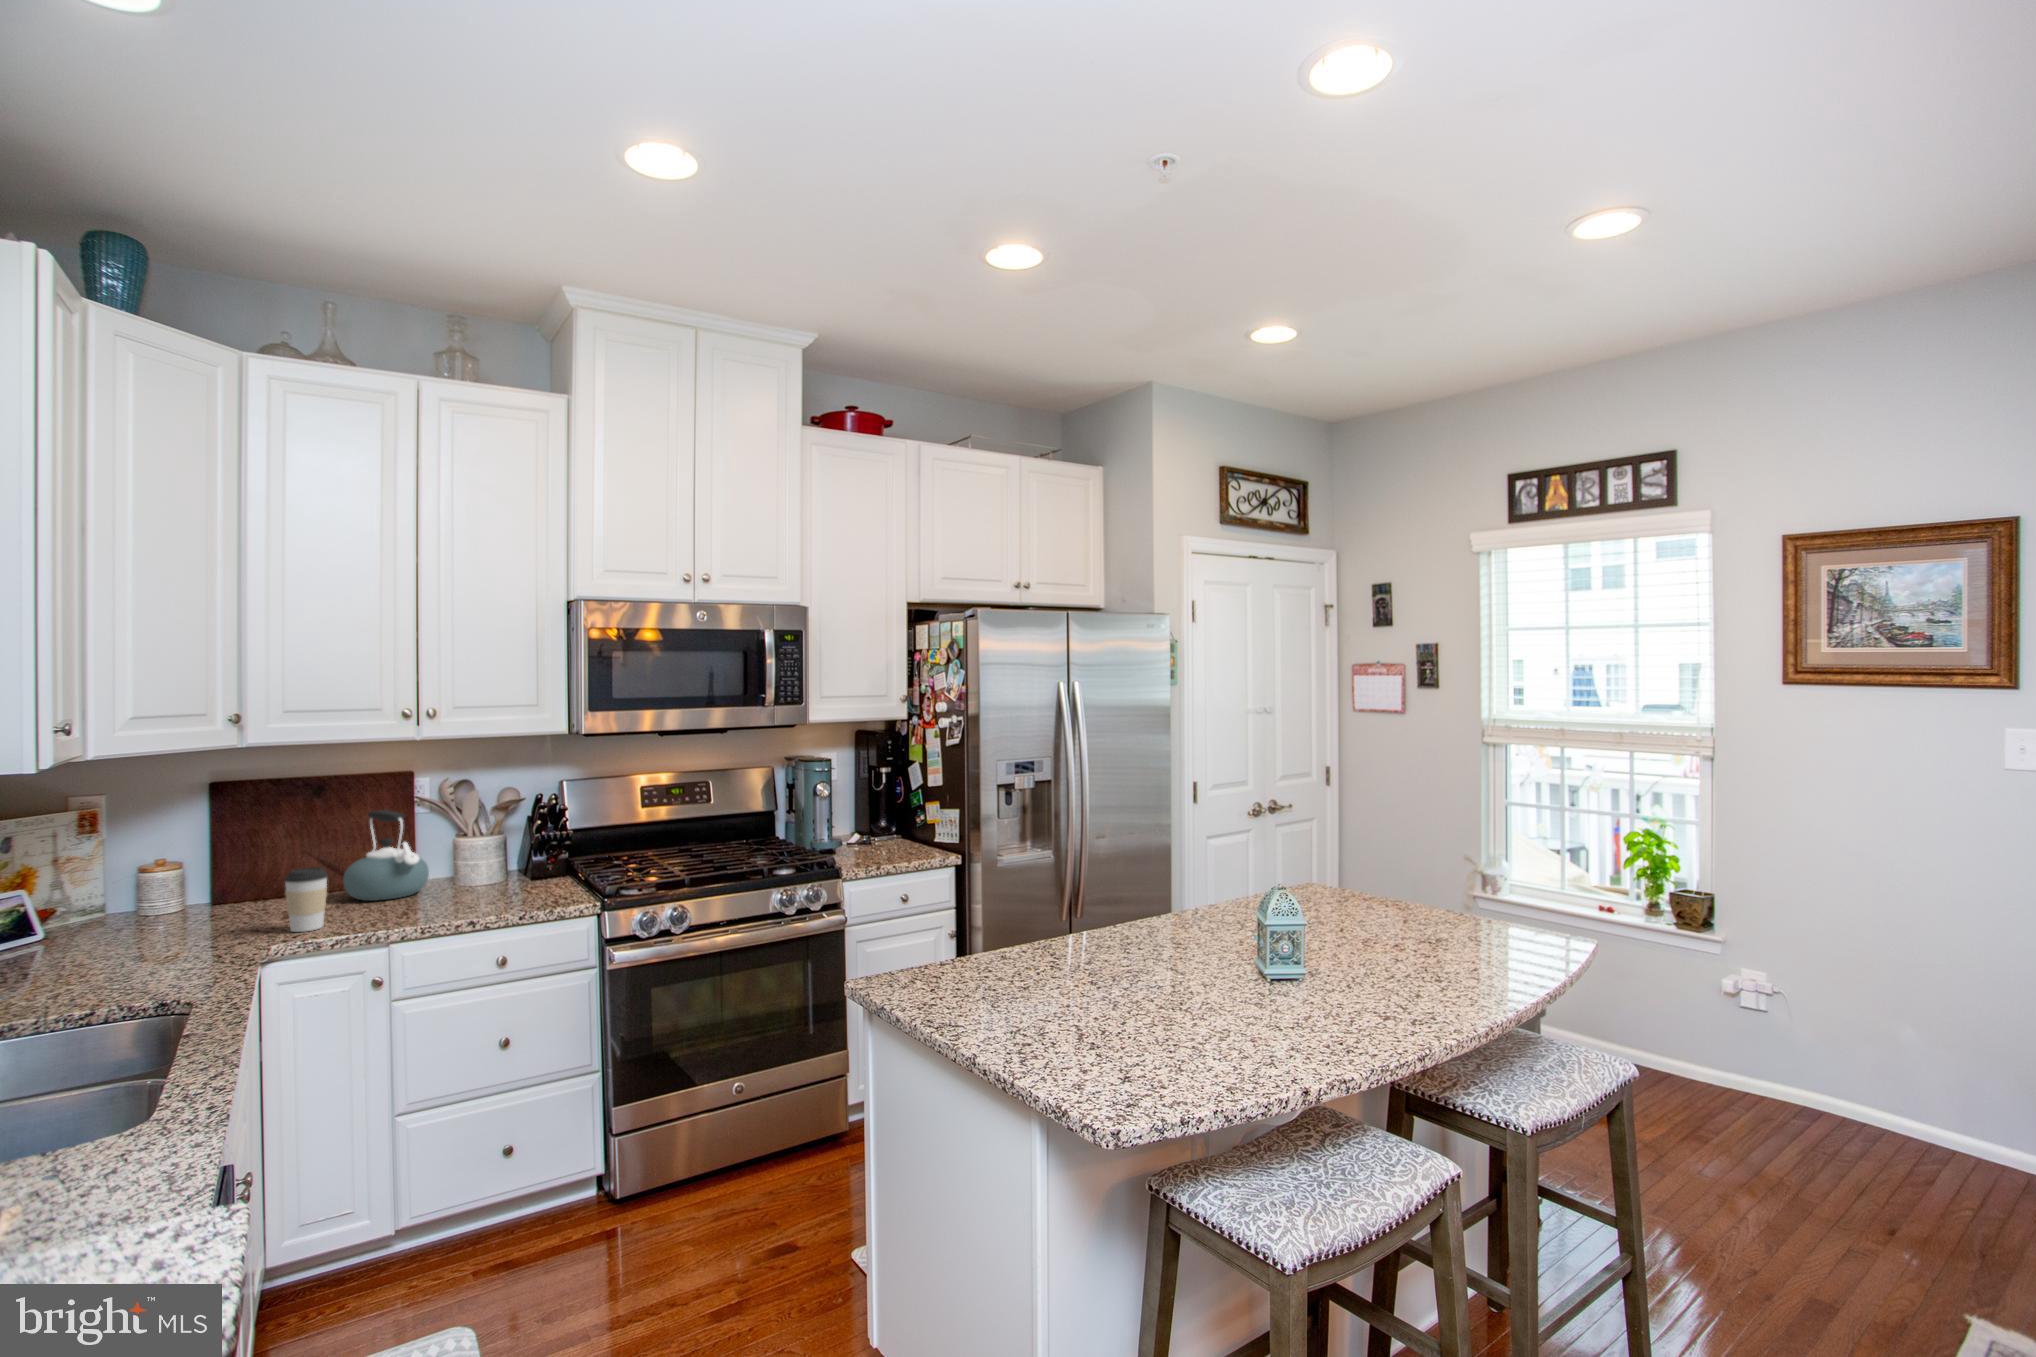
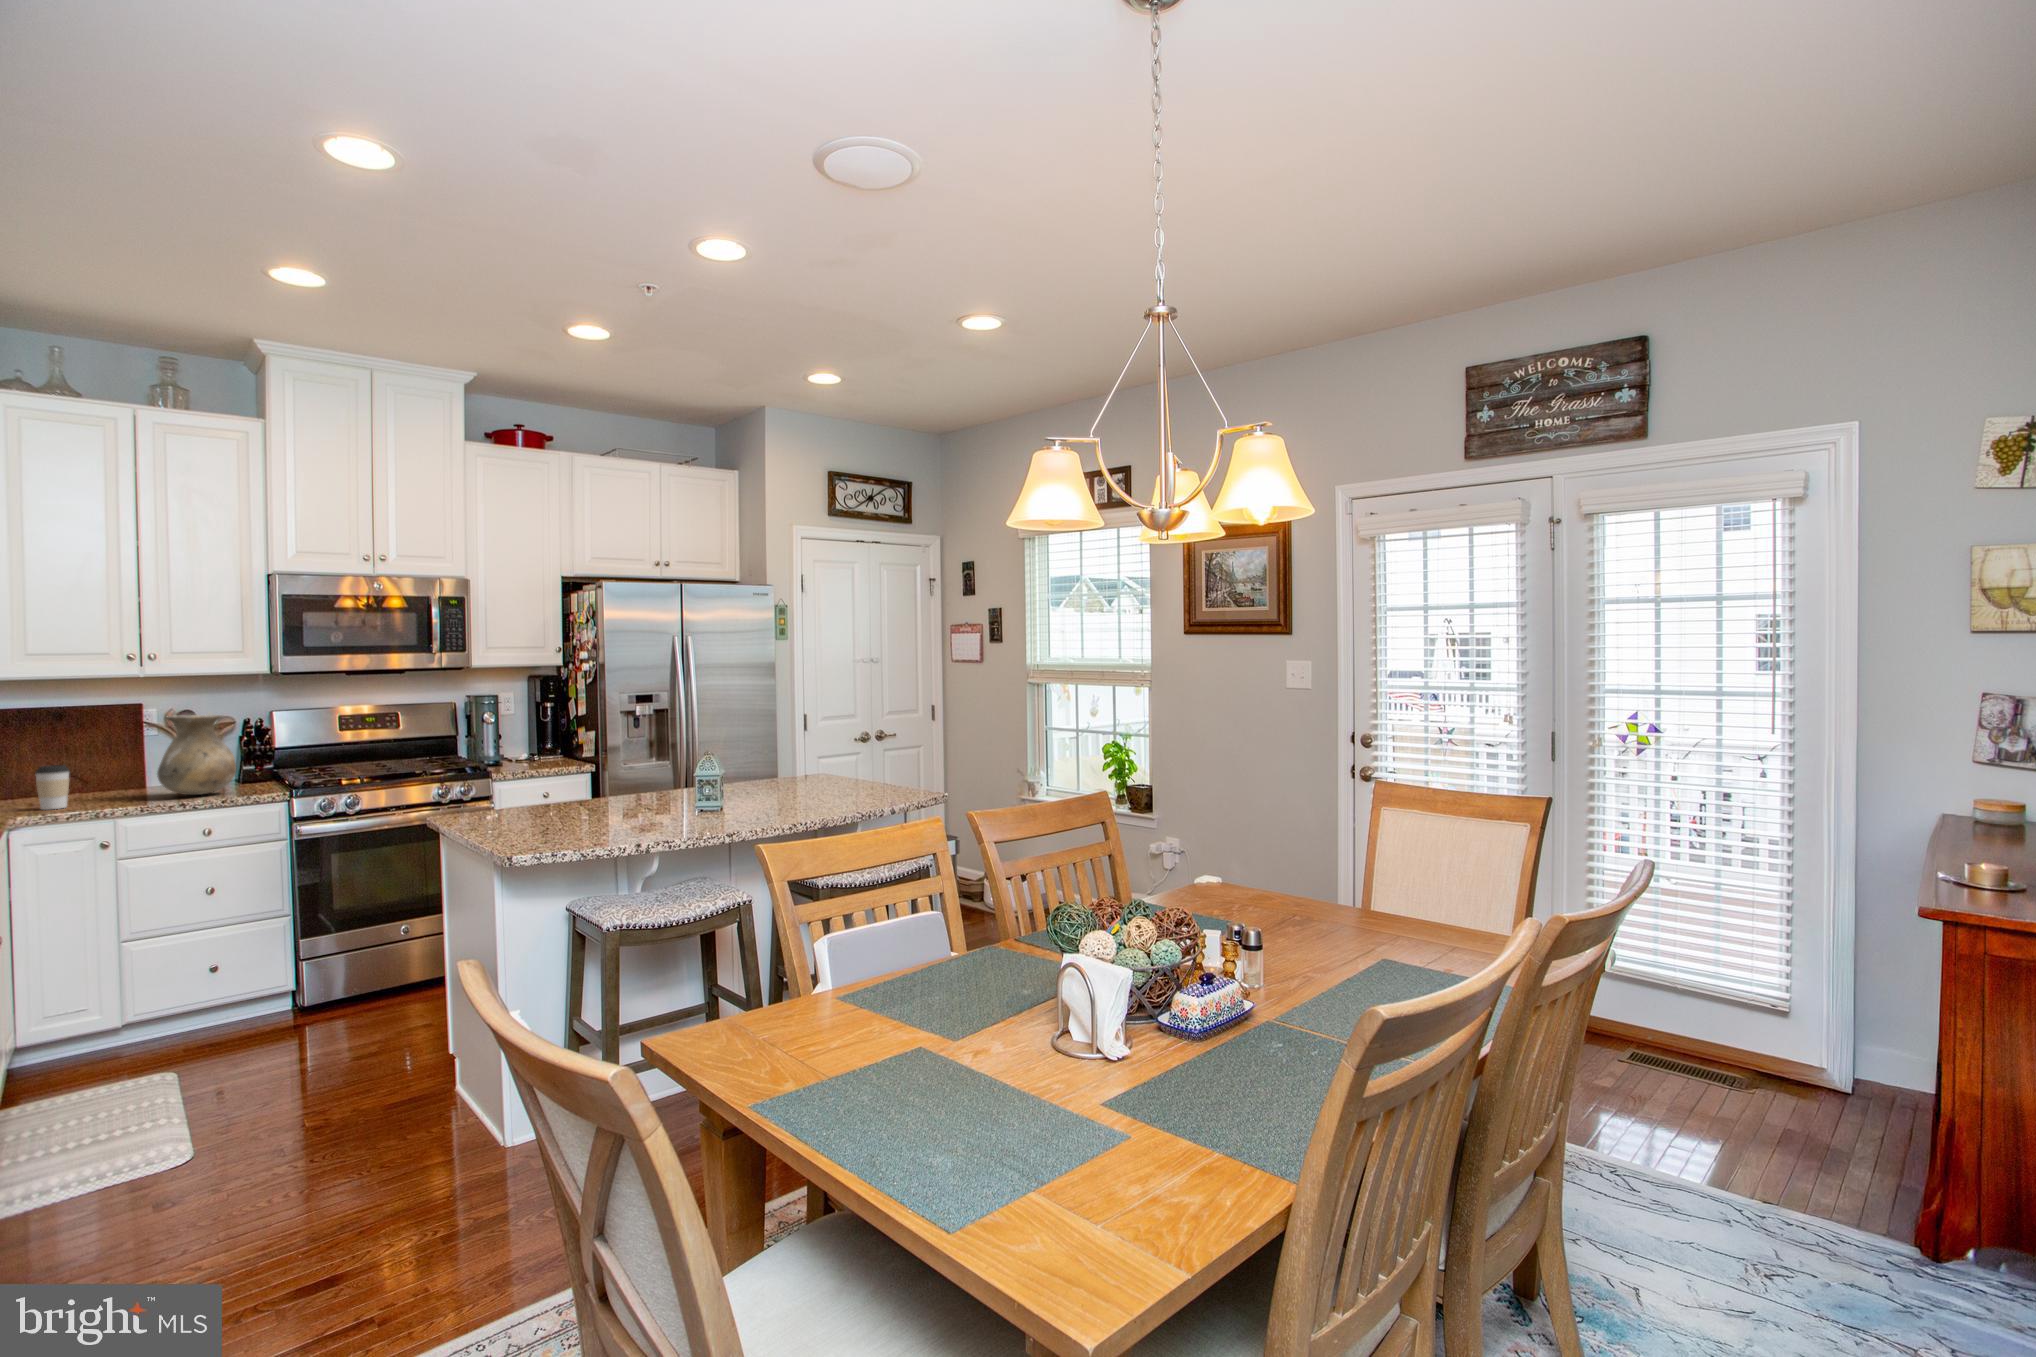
vase: none [436,793,532,905] -> present [157,714,236,795]
kettle: present [343,810,429,901] -> none [80,731,152,797]

